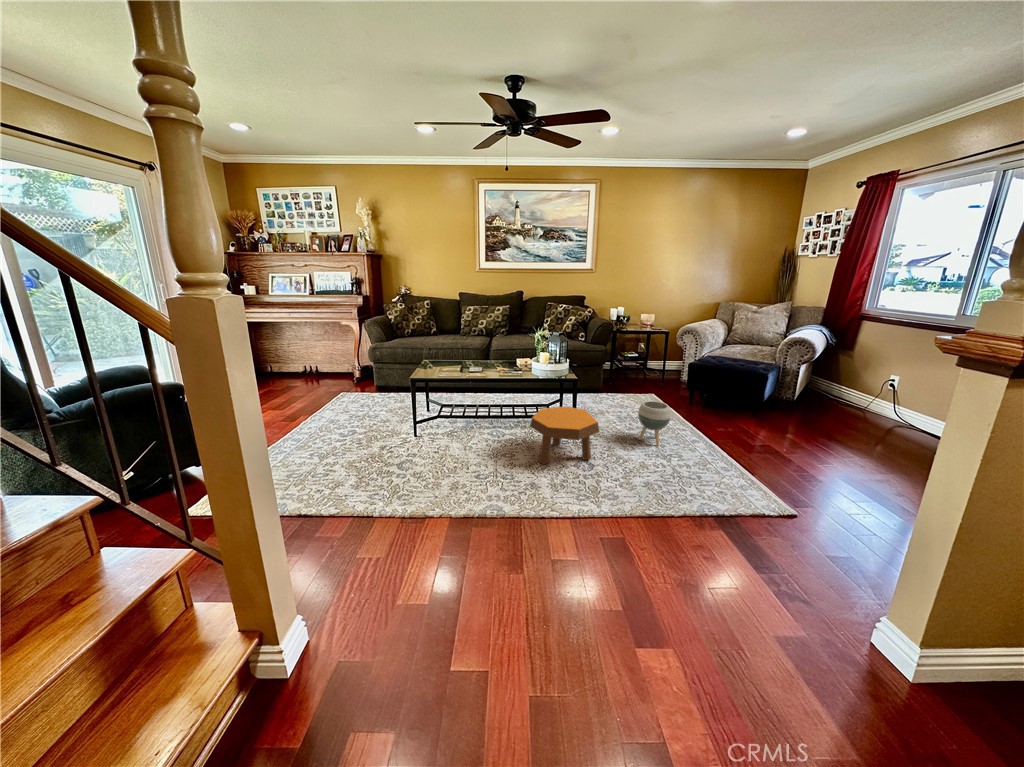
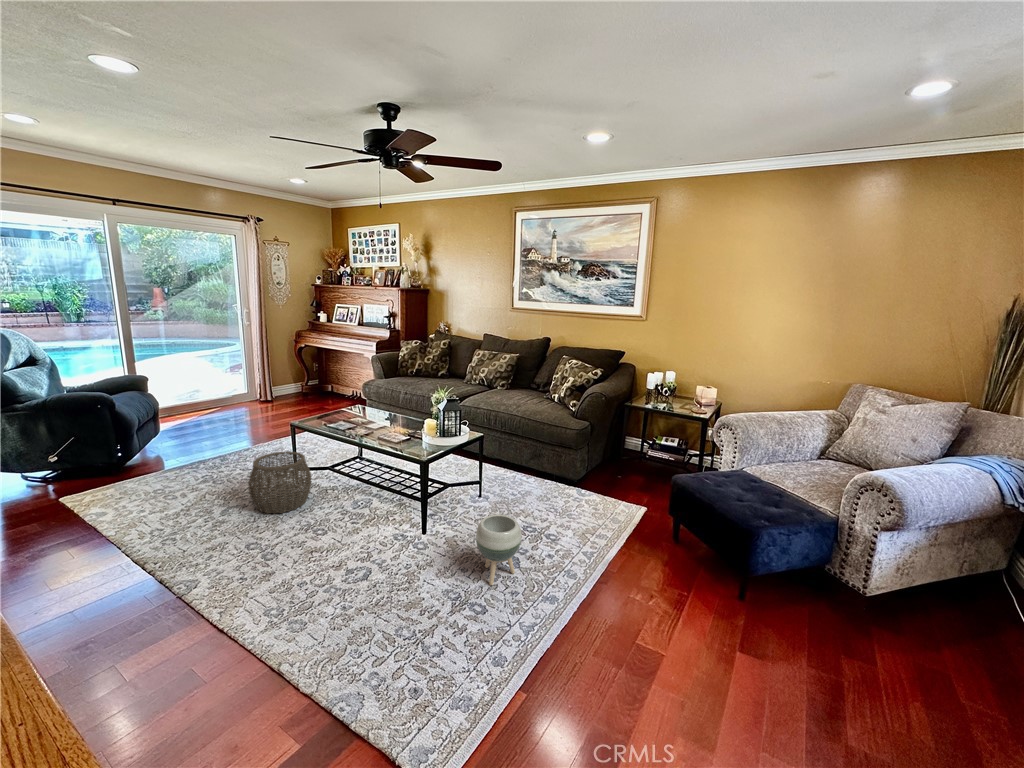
woven basket: none [413,404,466,461] -> present [248,451,312,514]
footstool: present [530,407,599,465] -> none [321,486,414,569]

